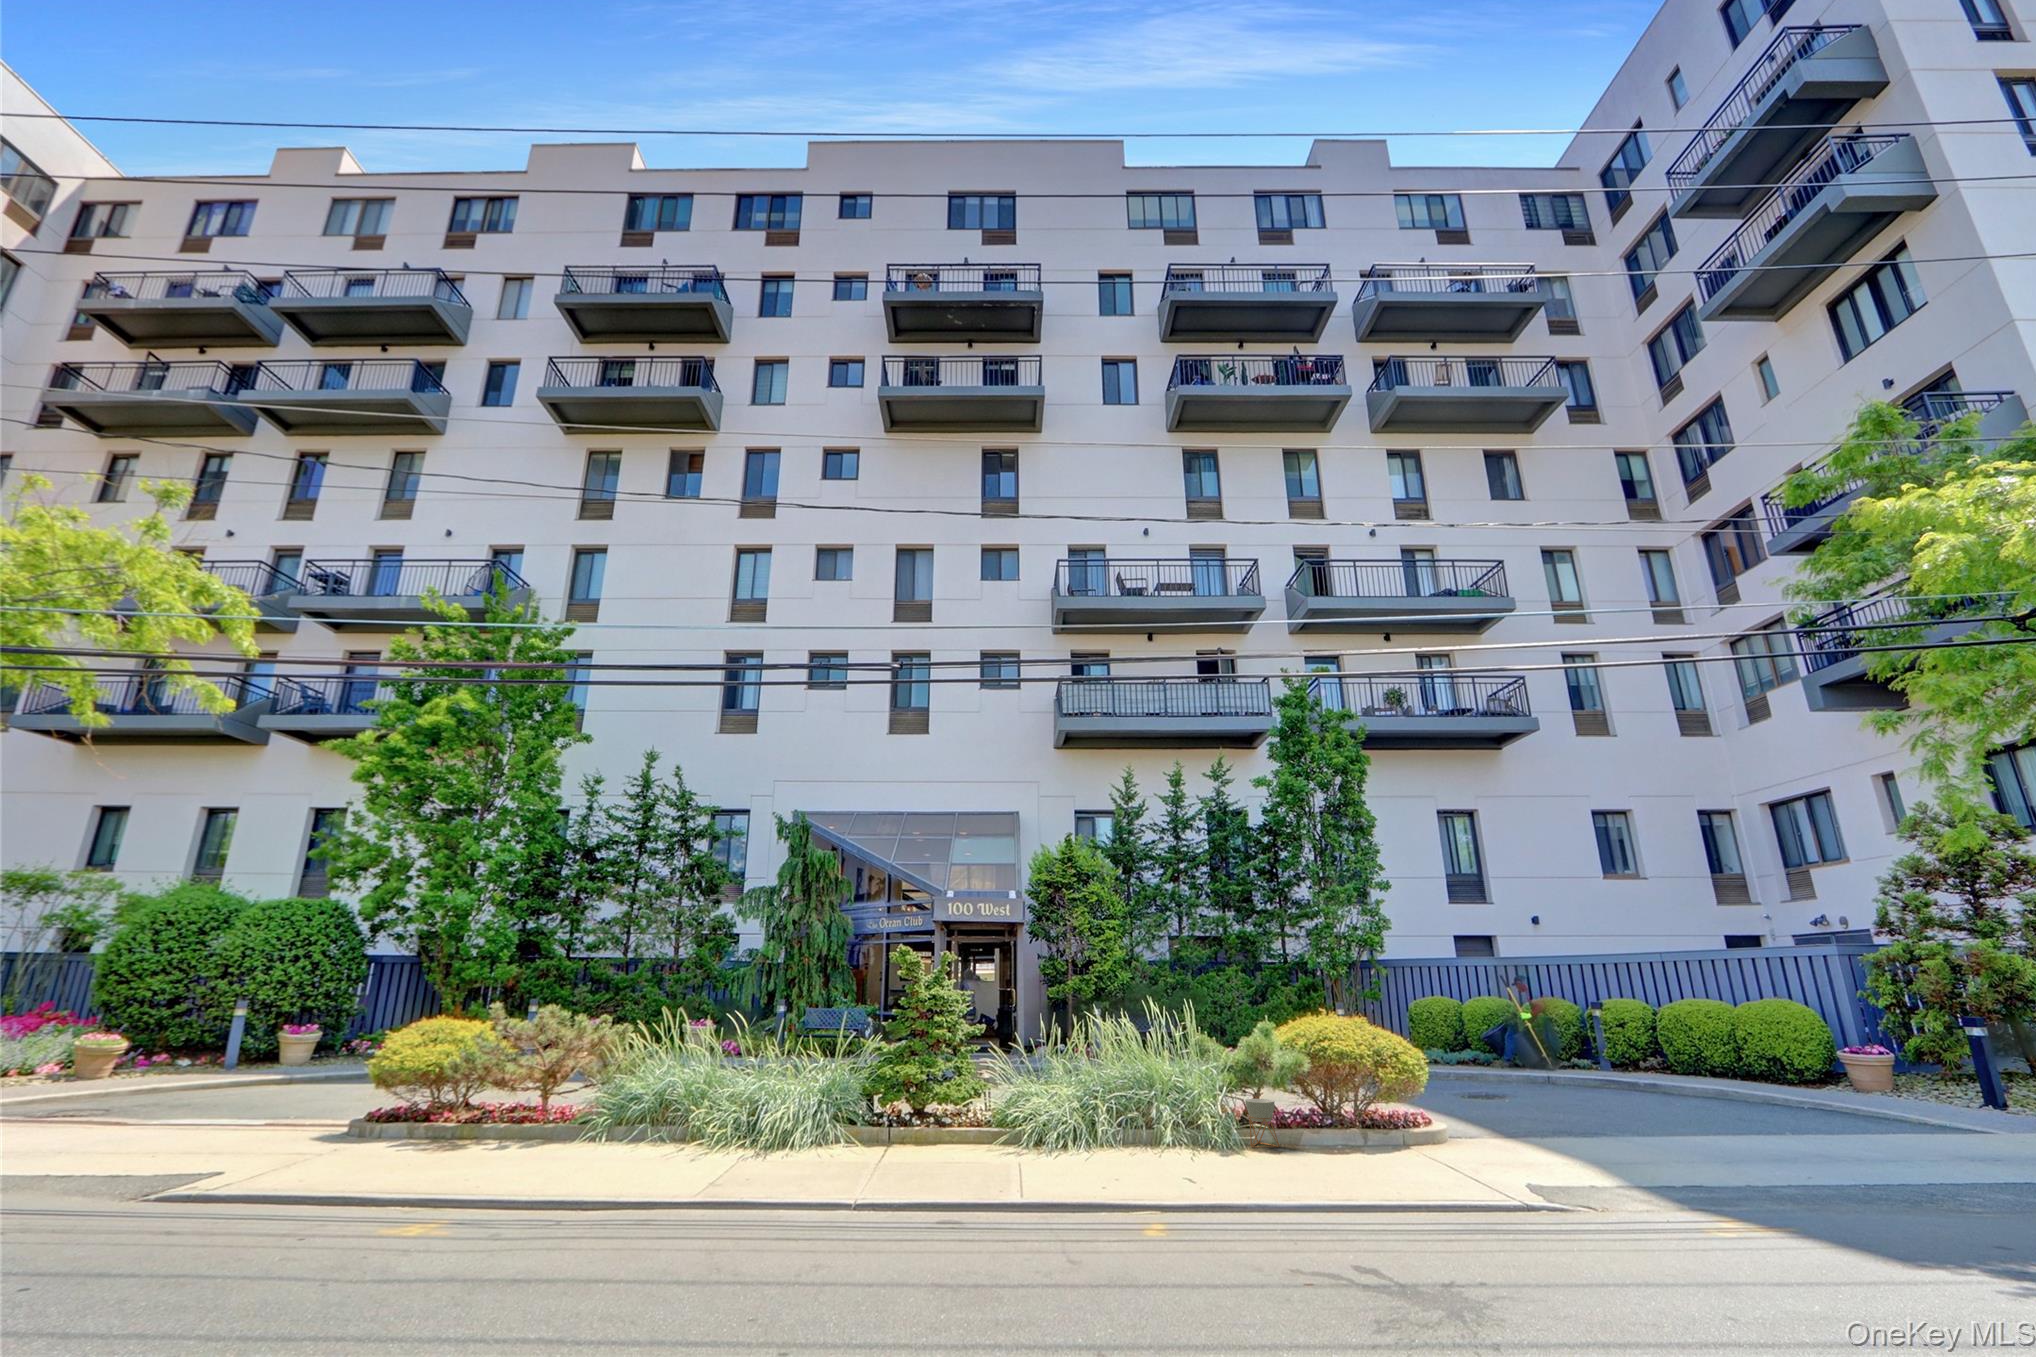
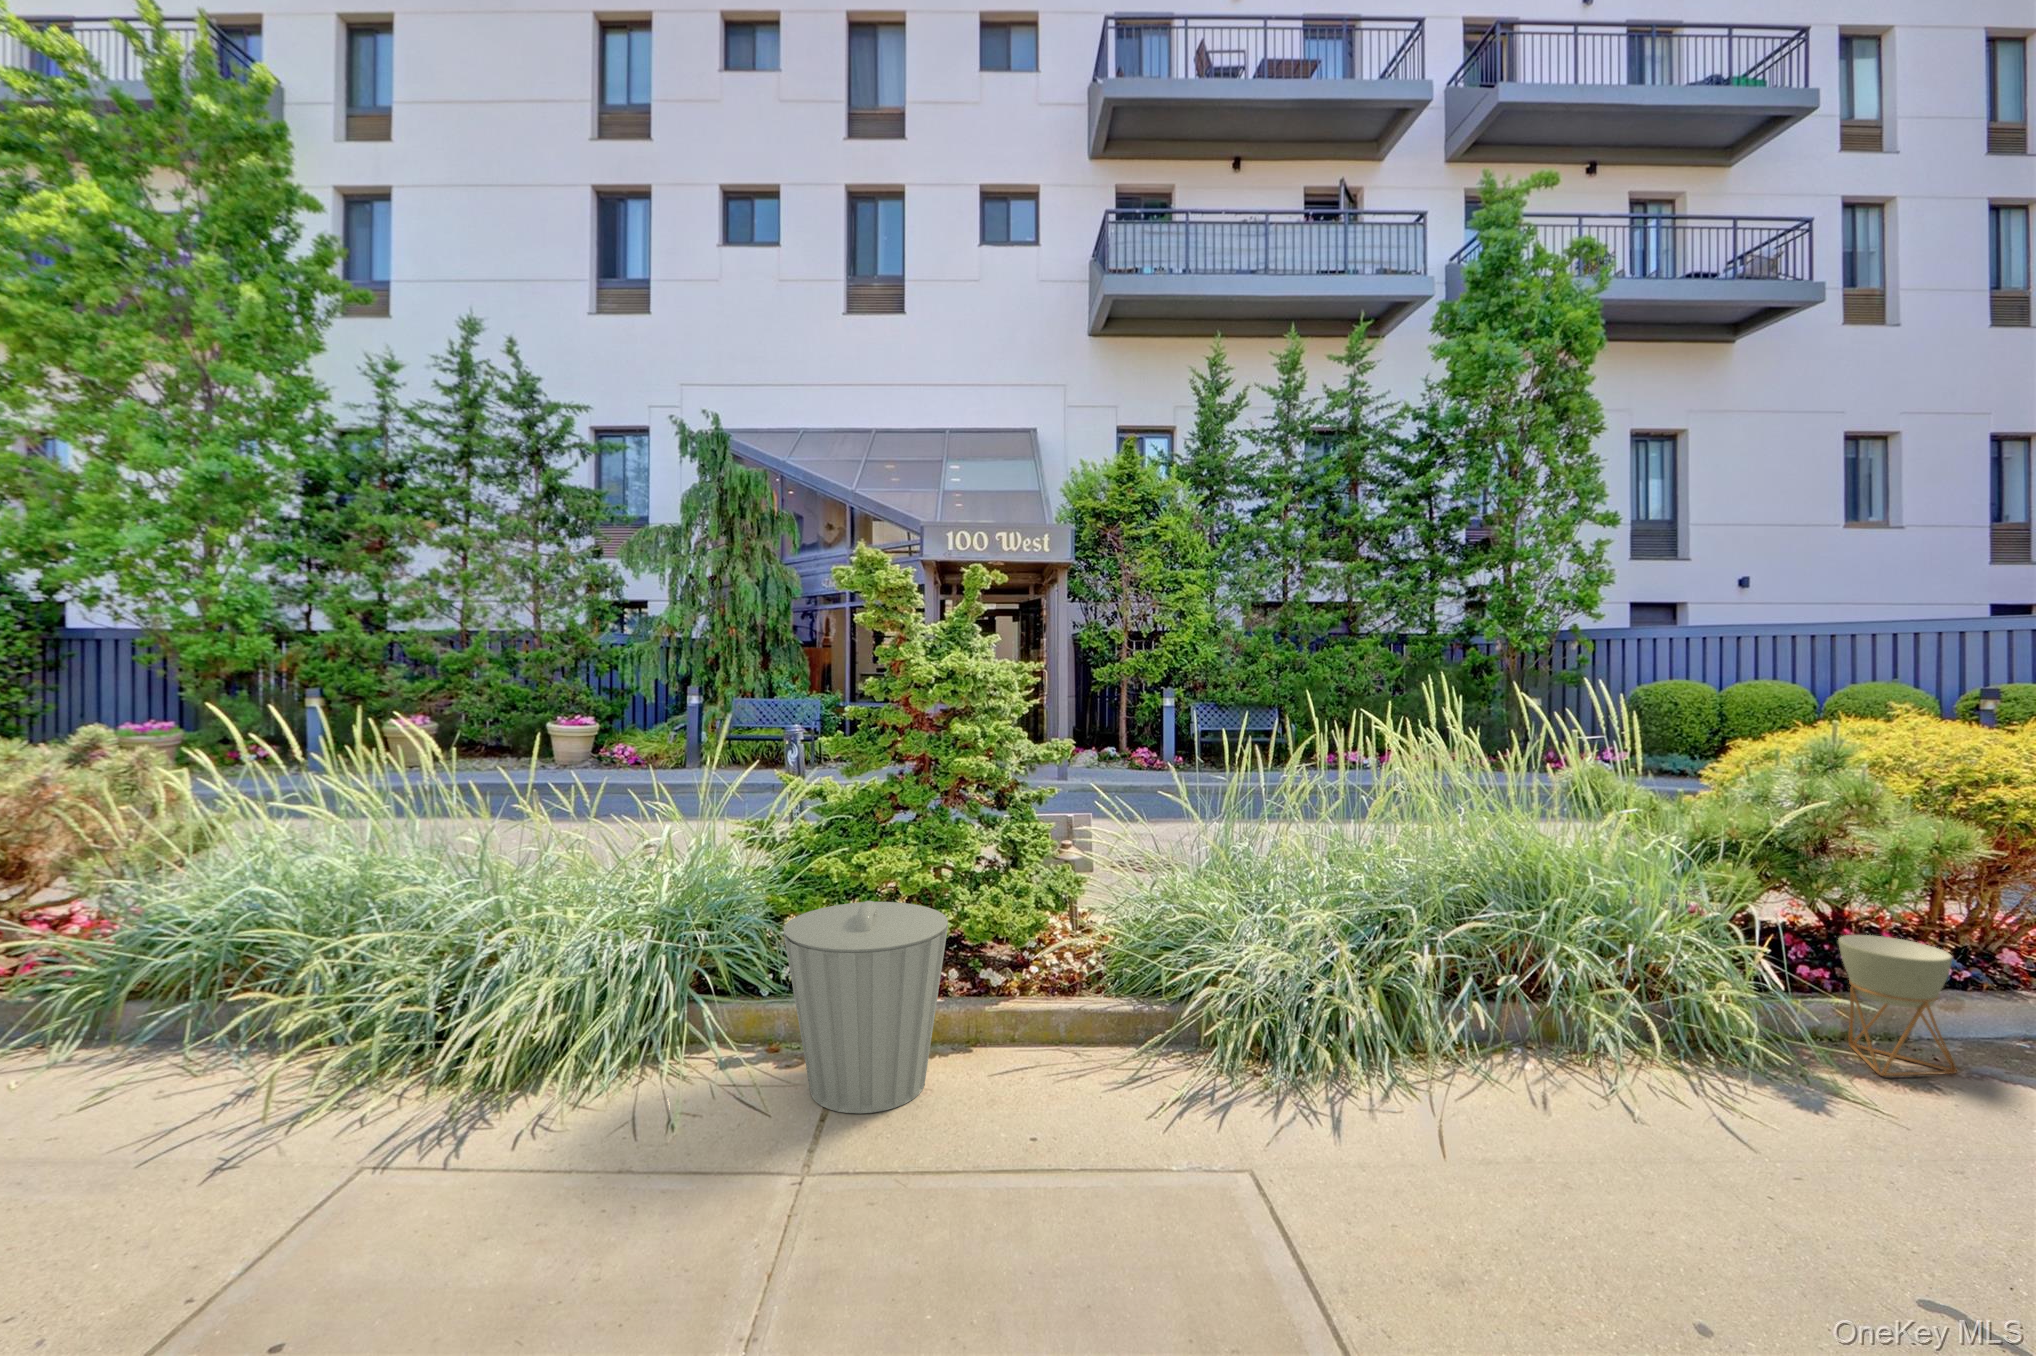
trash can: none [874,1080,929,1151] -> present [784,901,948,1113]

